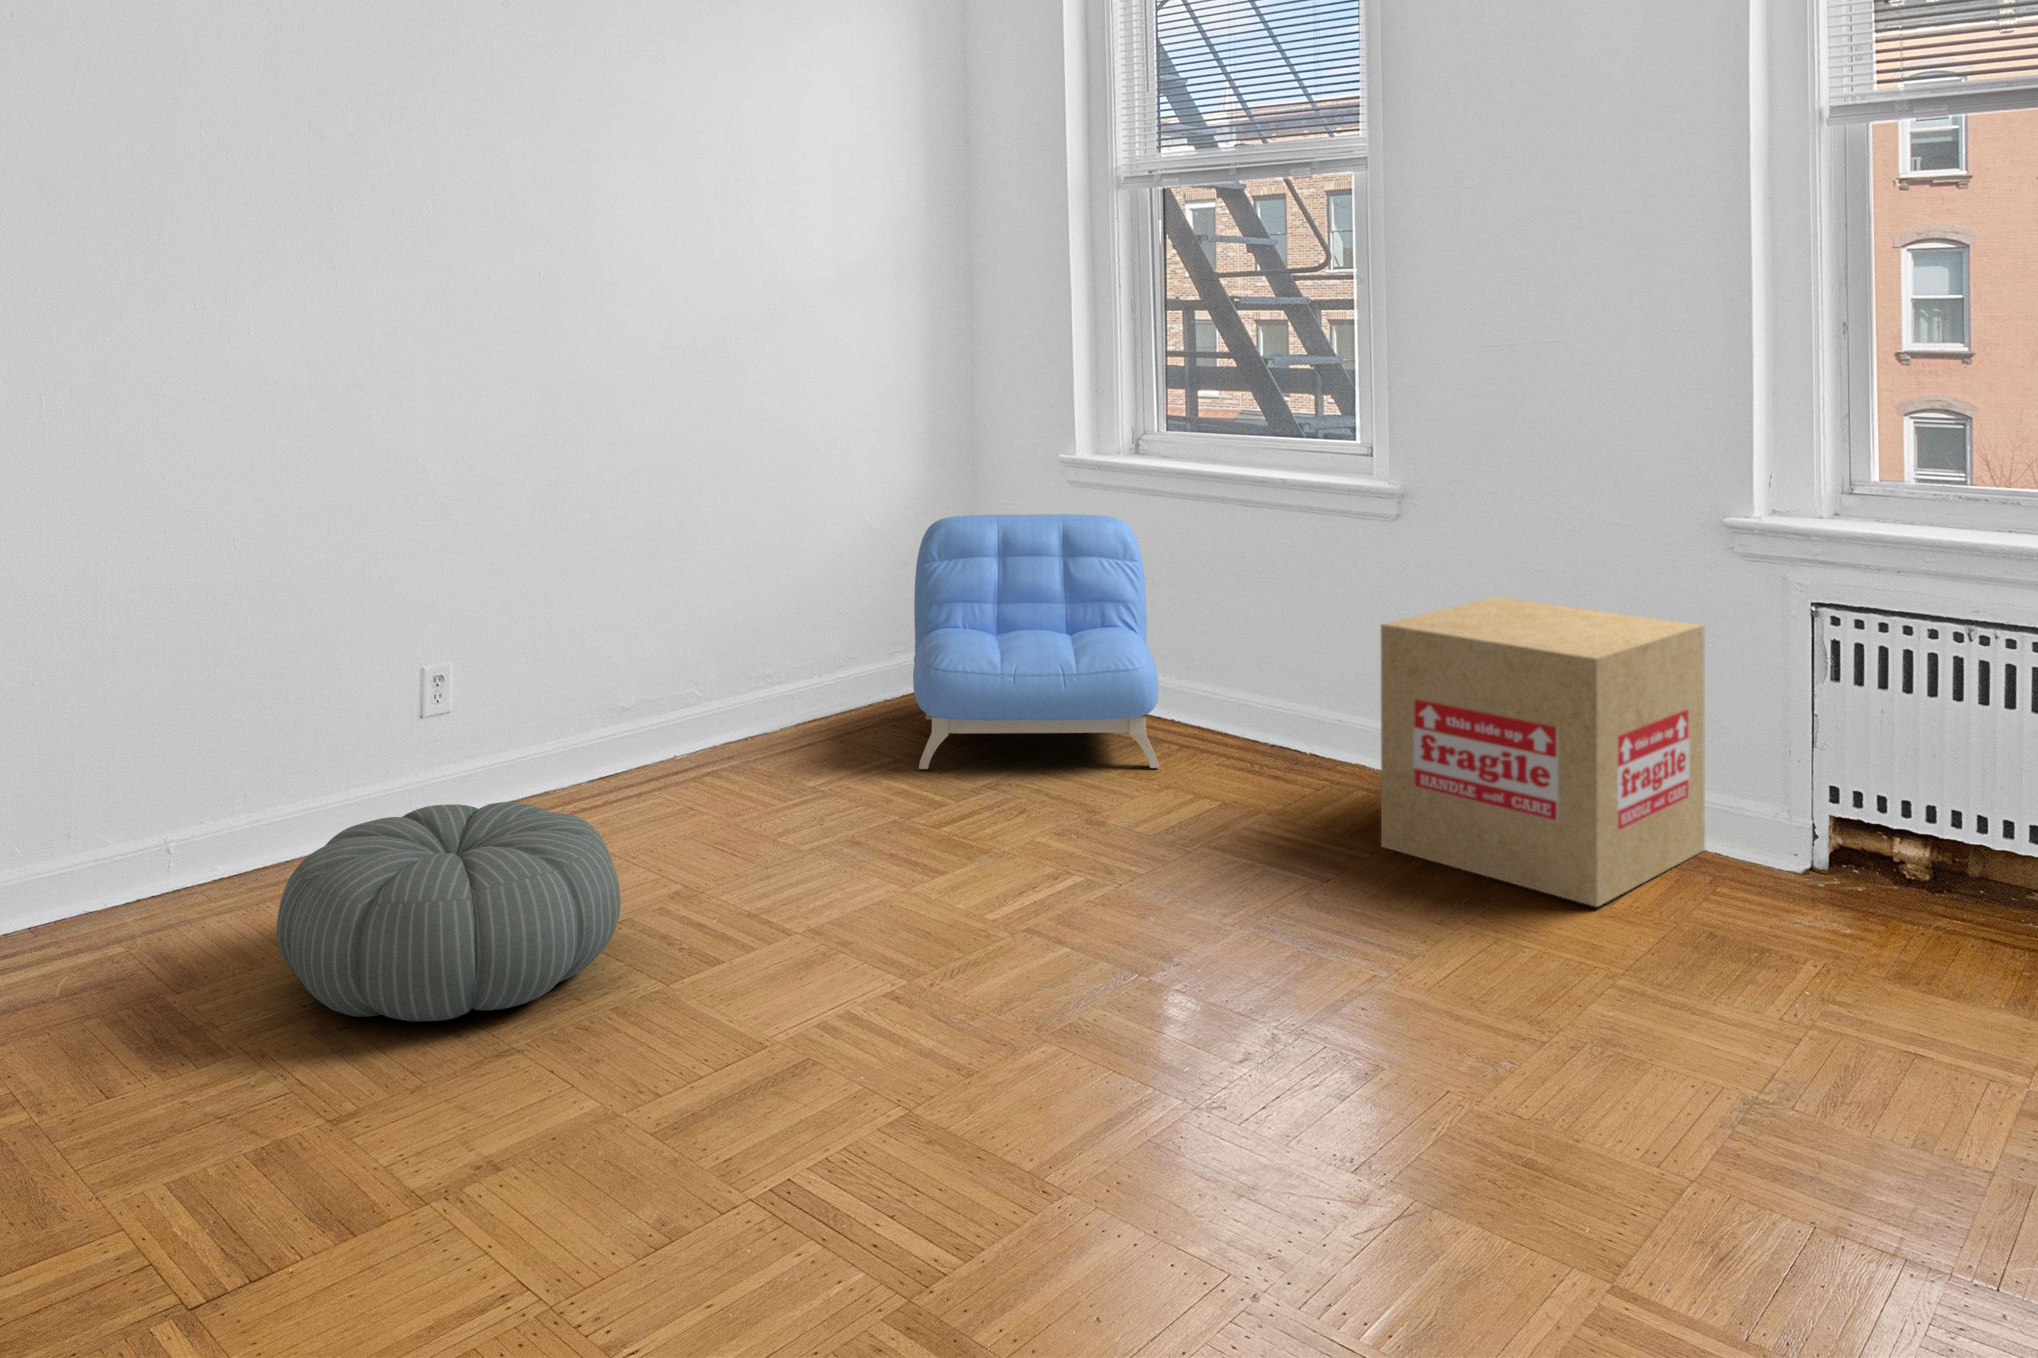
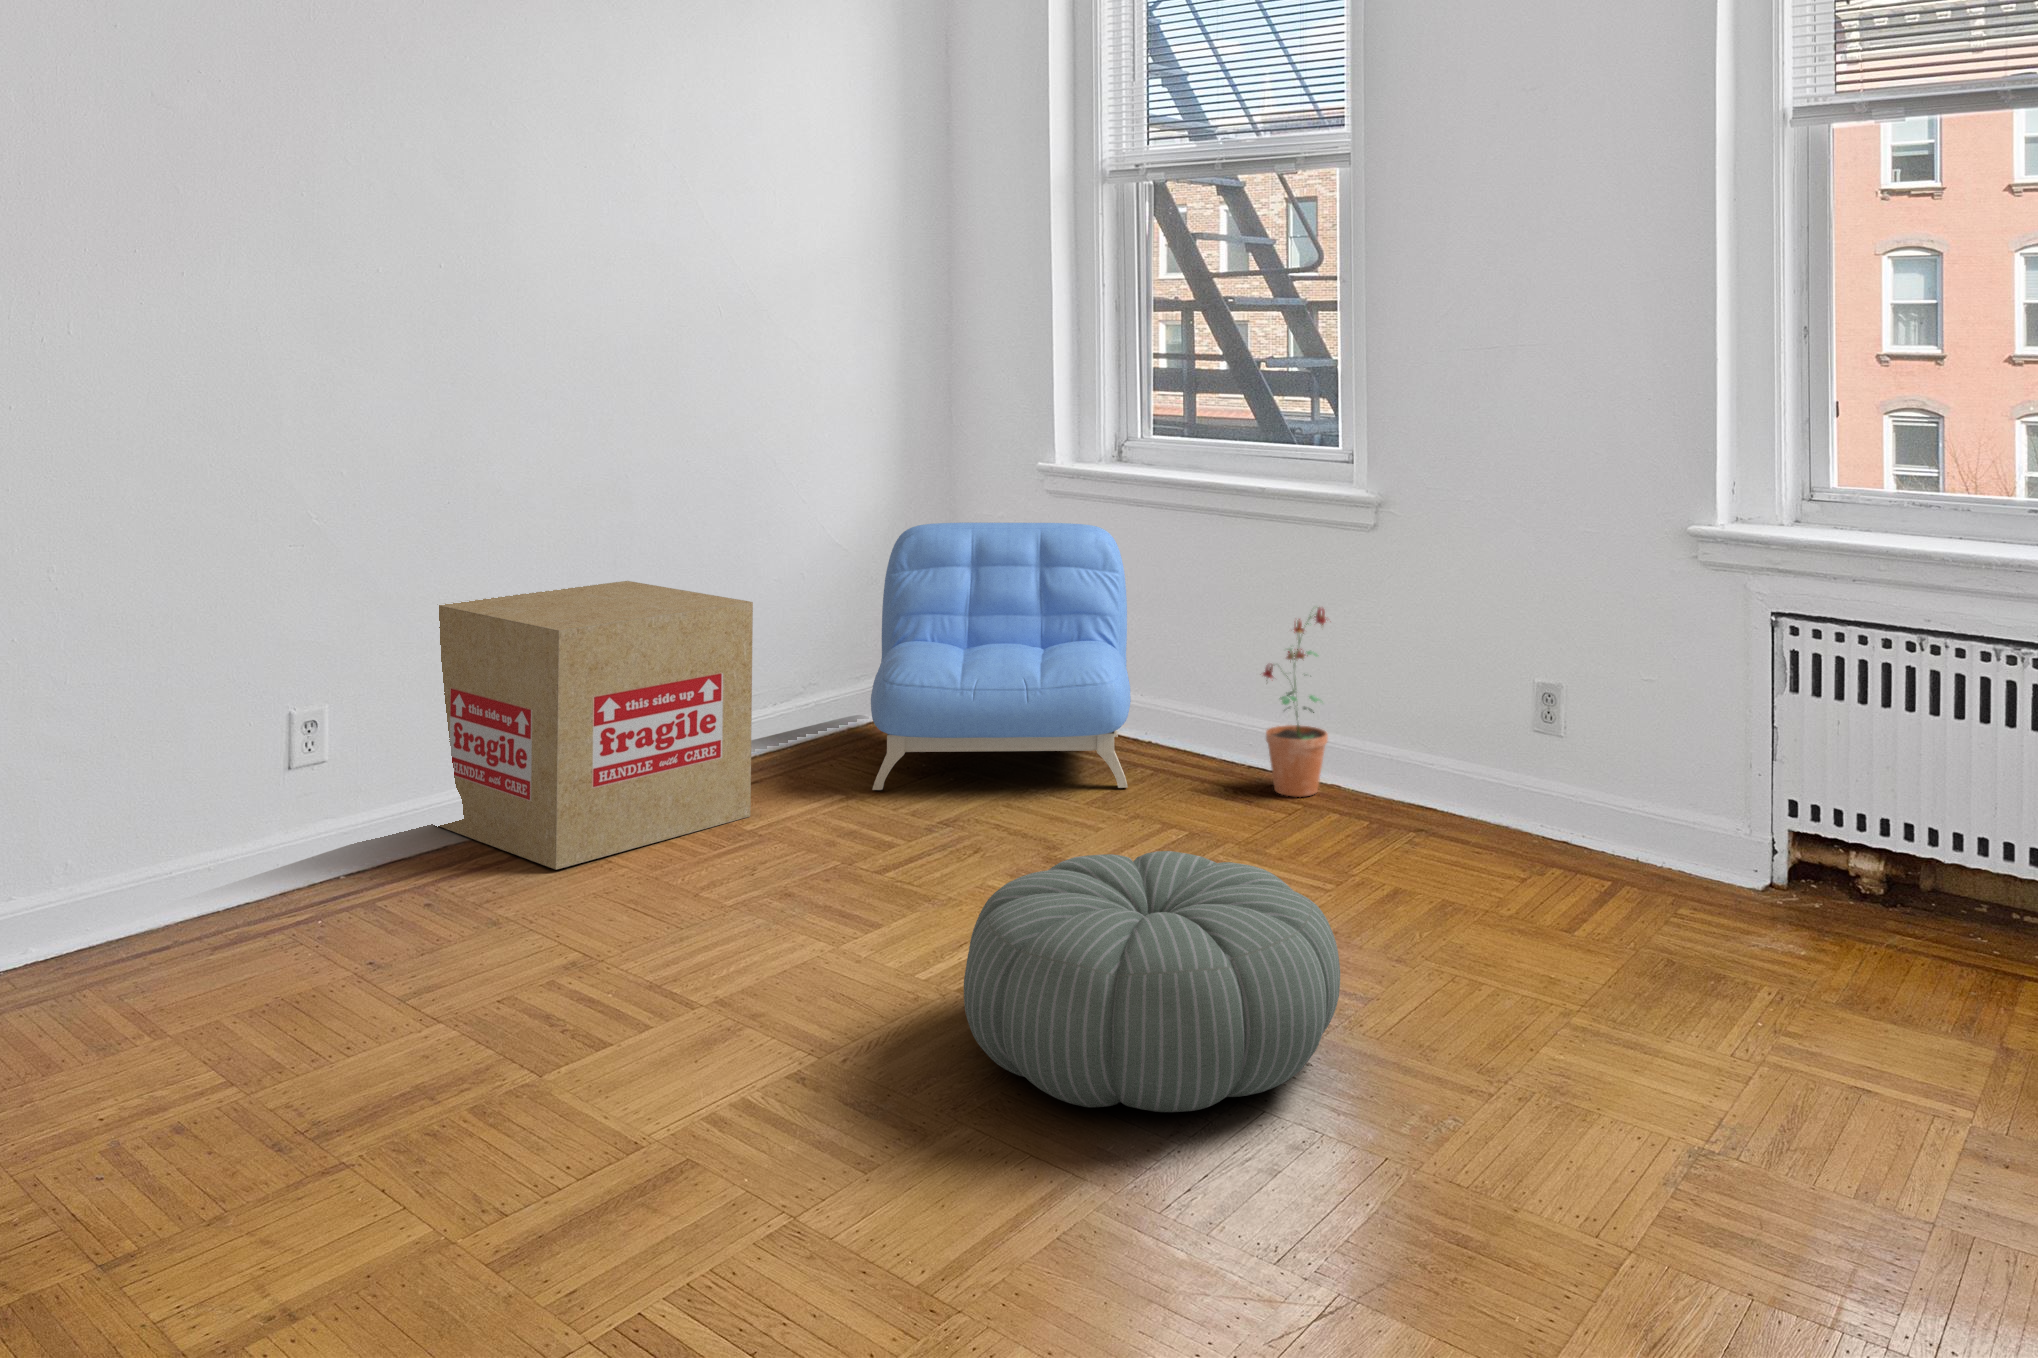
potted plant: none [1284,595,1354,777] -> present [1263,607,1328,797]
cardboard box: present [1381,597,1705,907] -> present [439,581,753,870]
pouf: present [277,802,621,1021] -> present [964,851,1340,1112]

